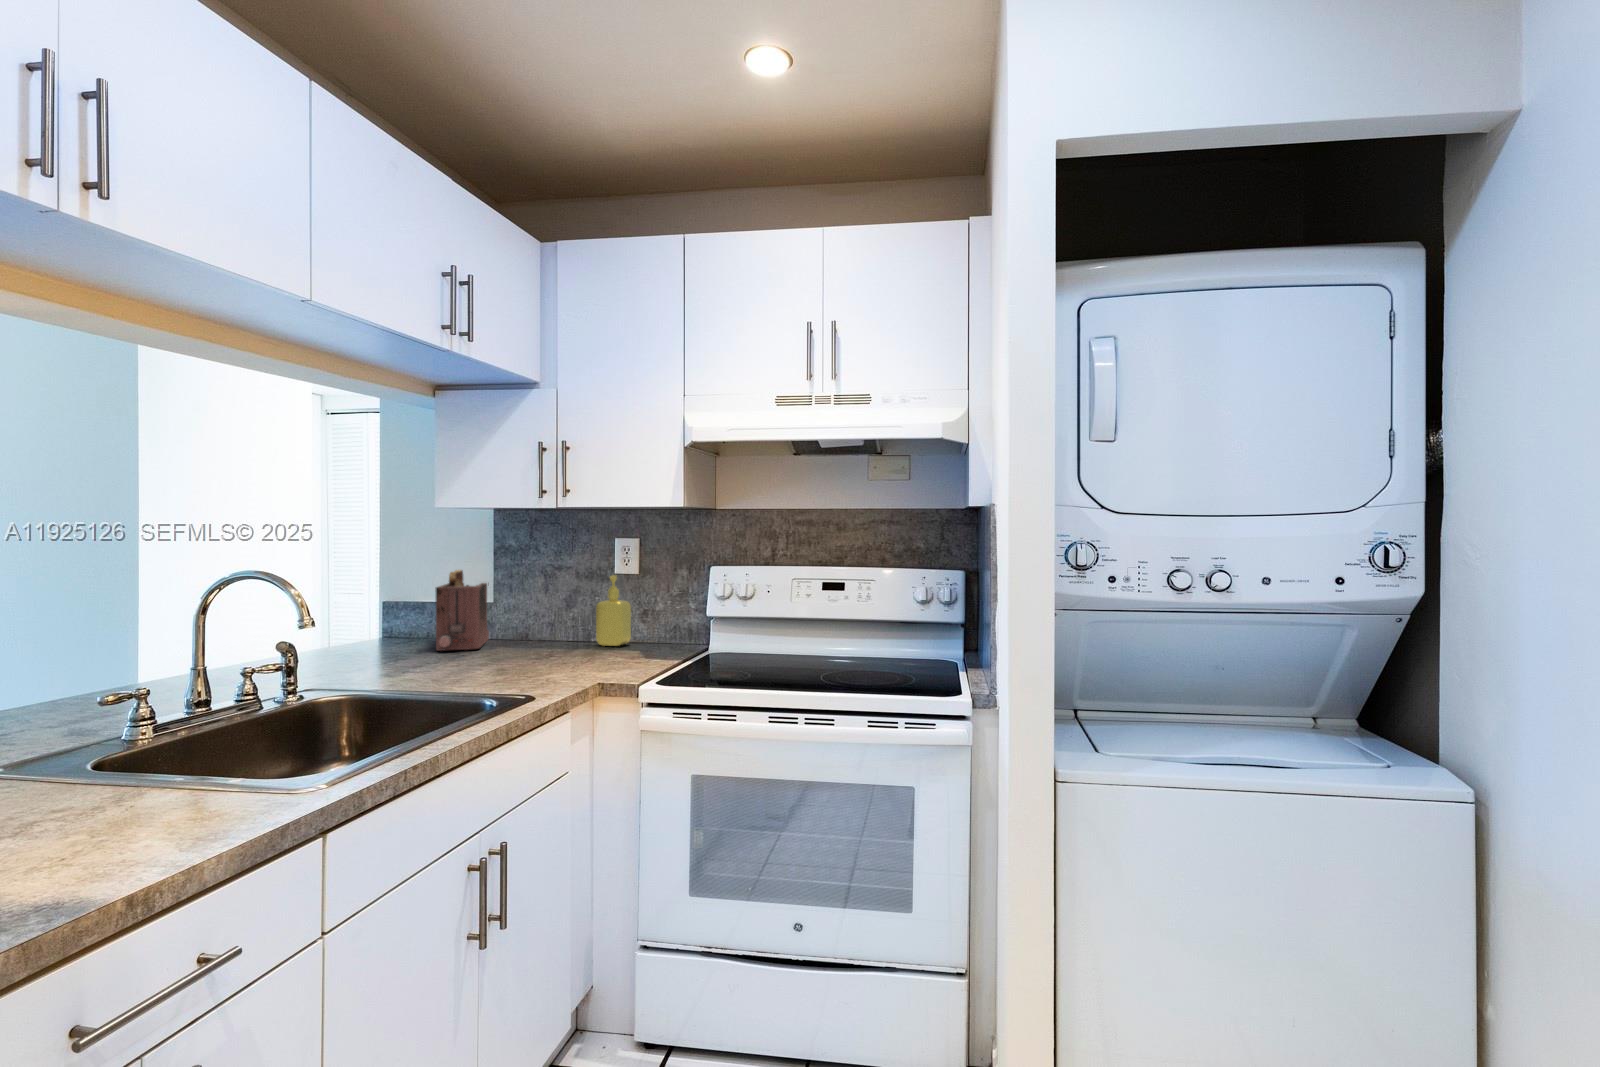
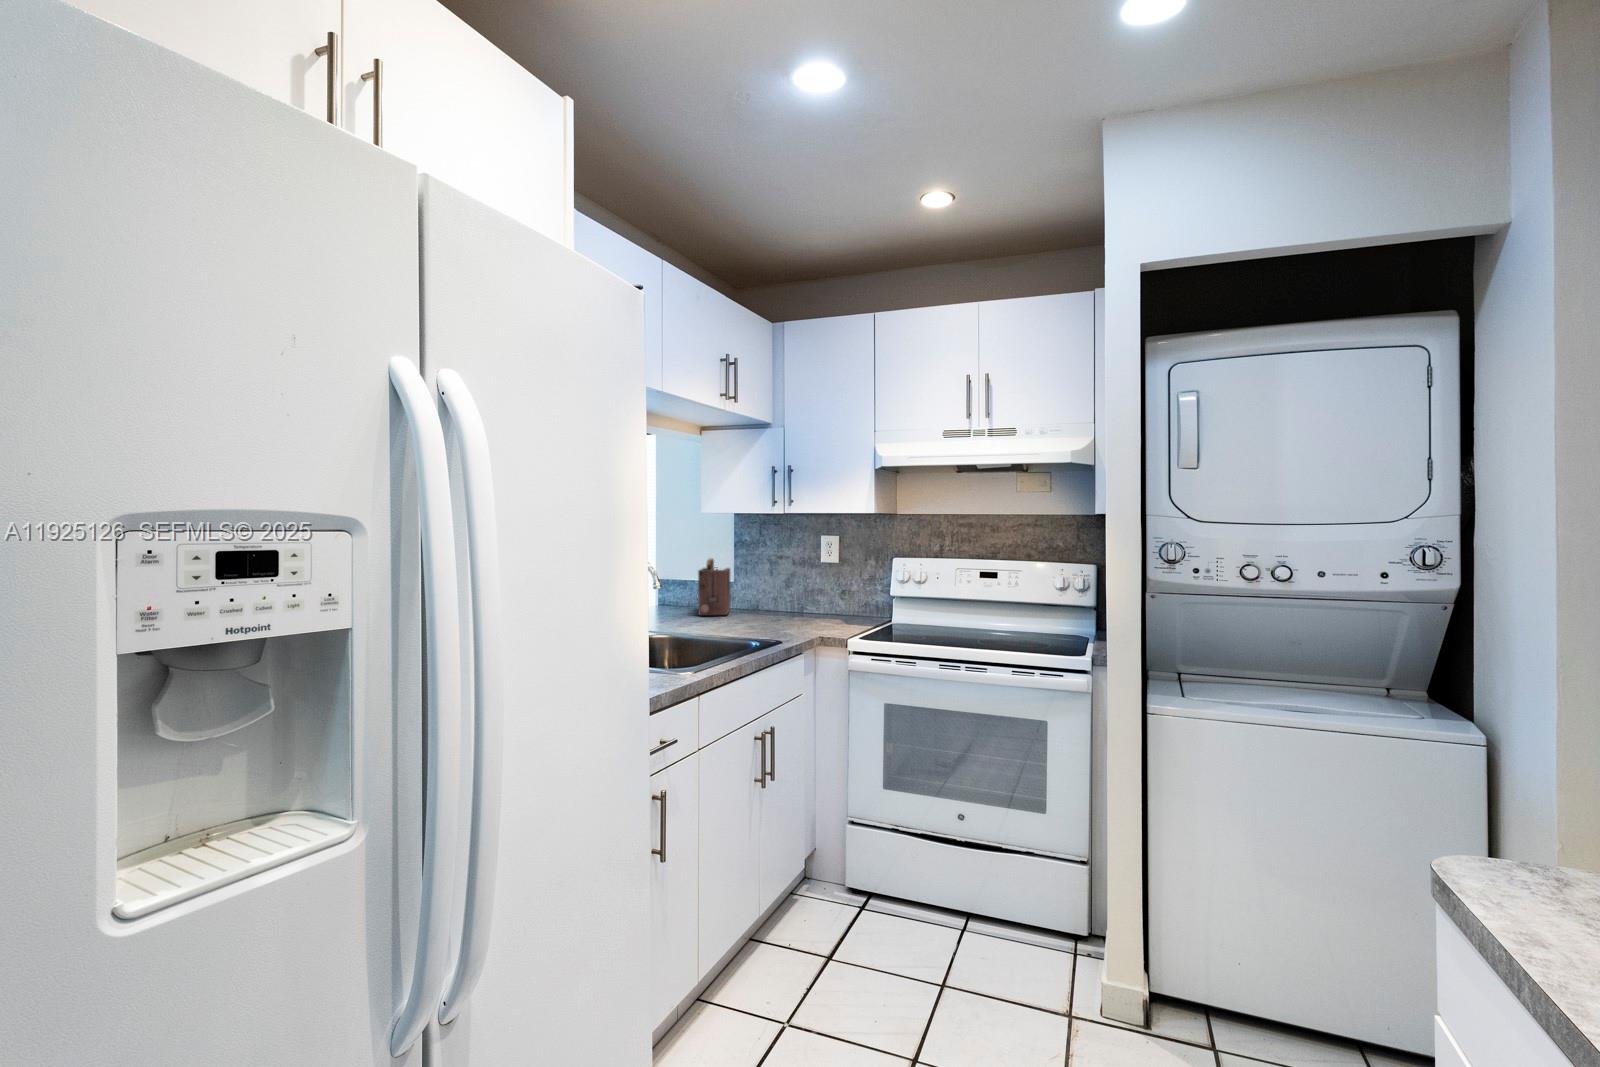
soap dispenser: present [596,575,631,646] -> none [809,564,834,616]

